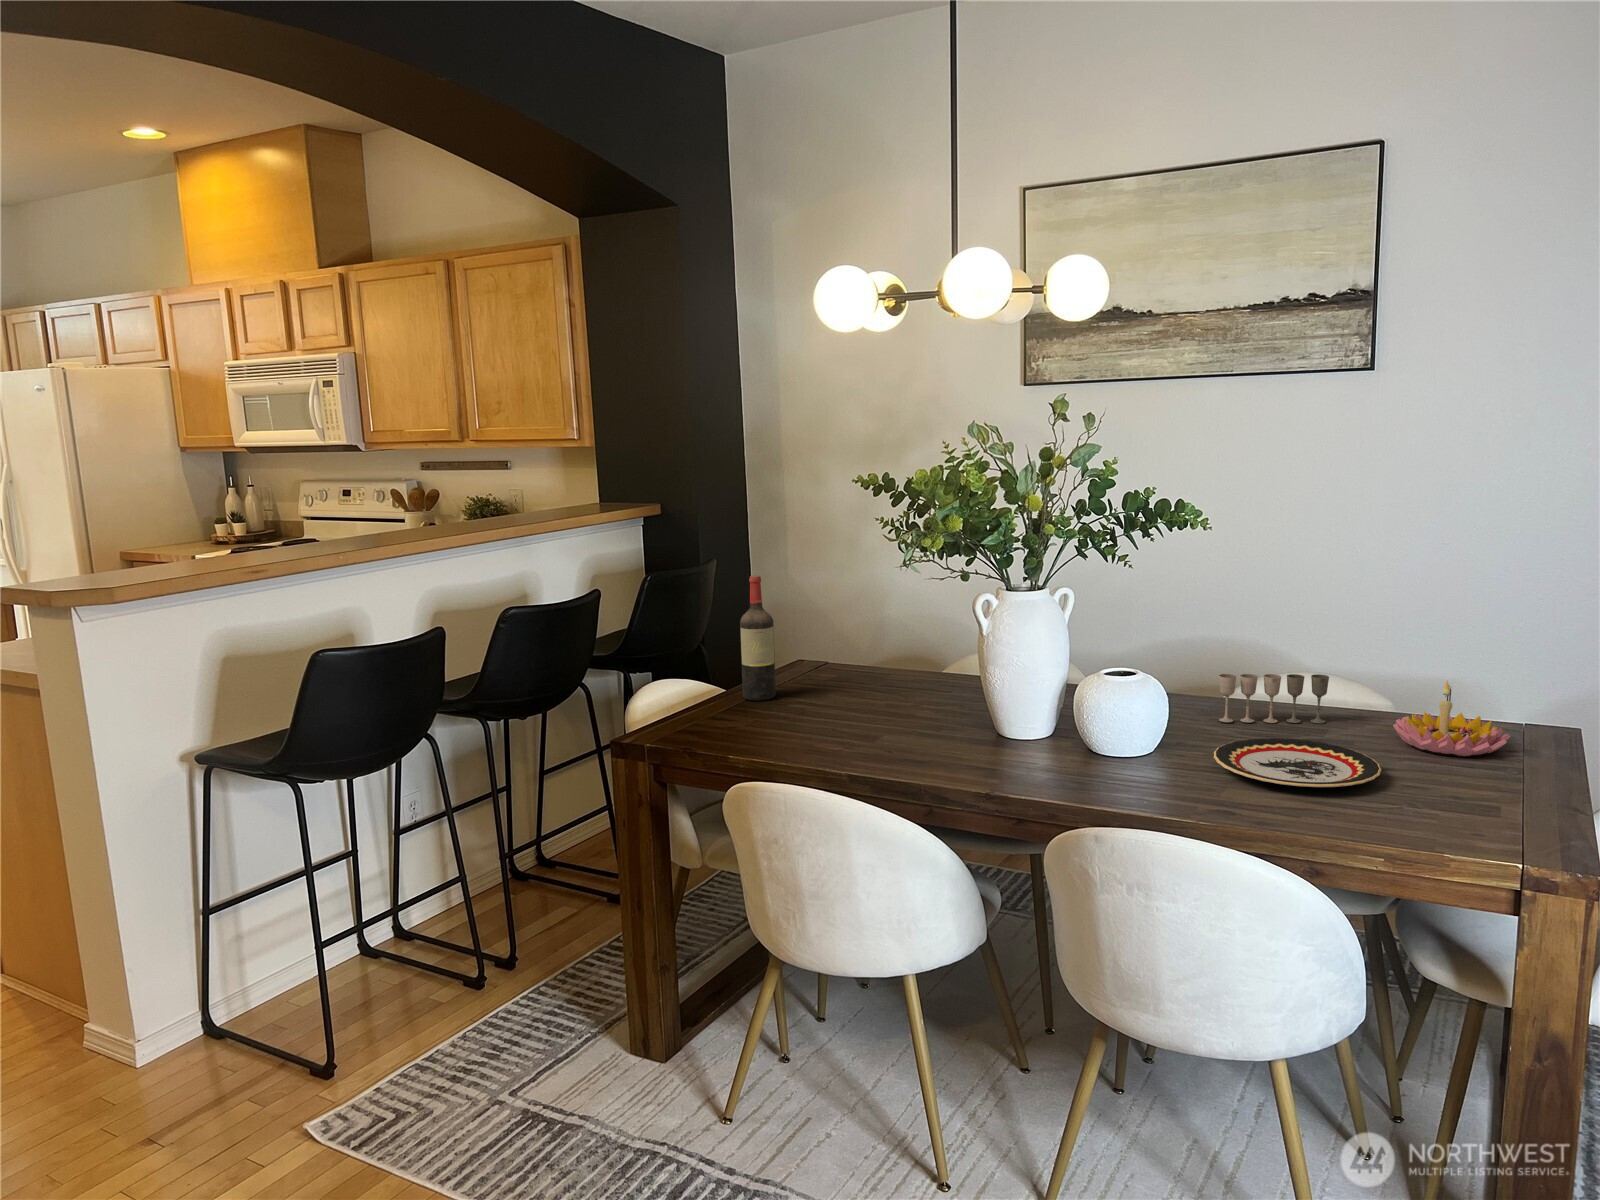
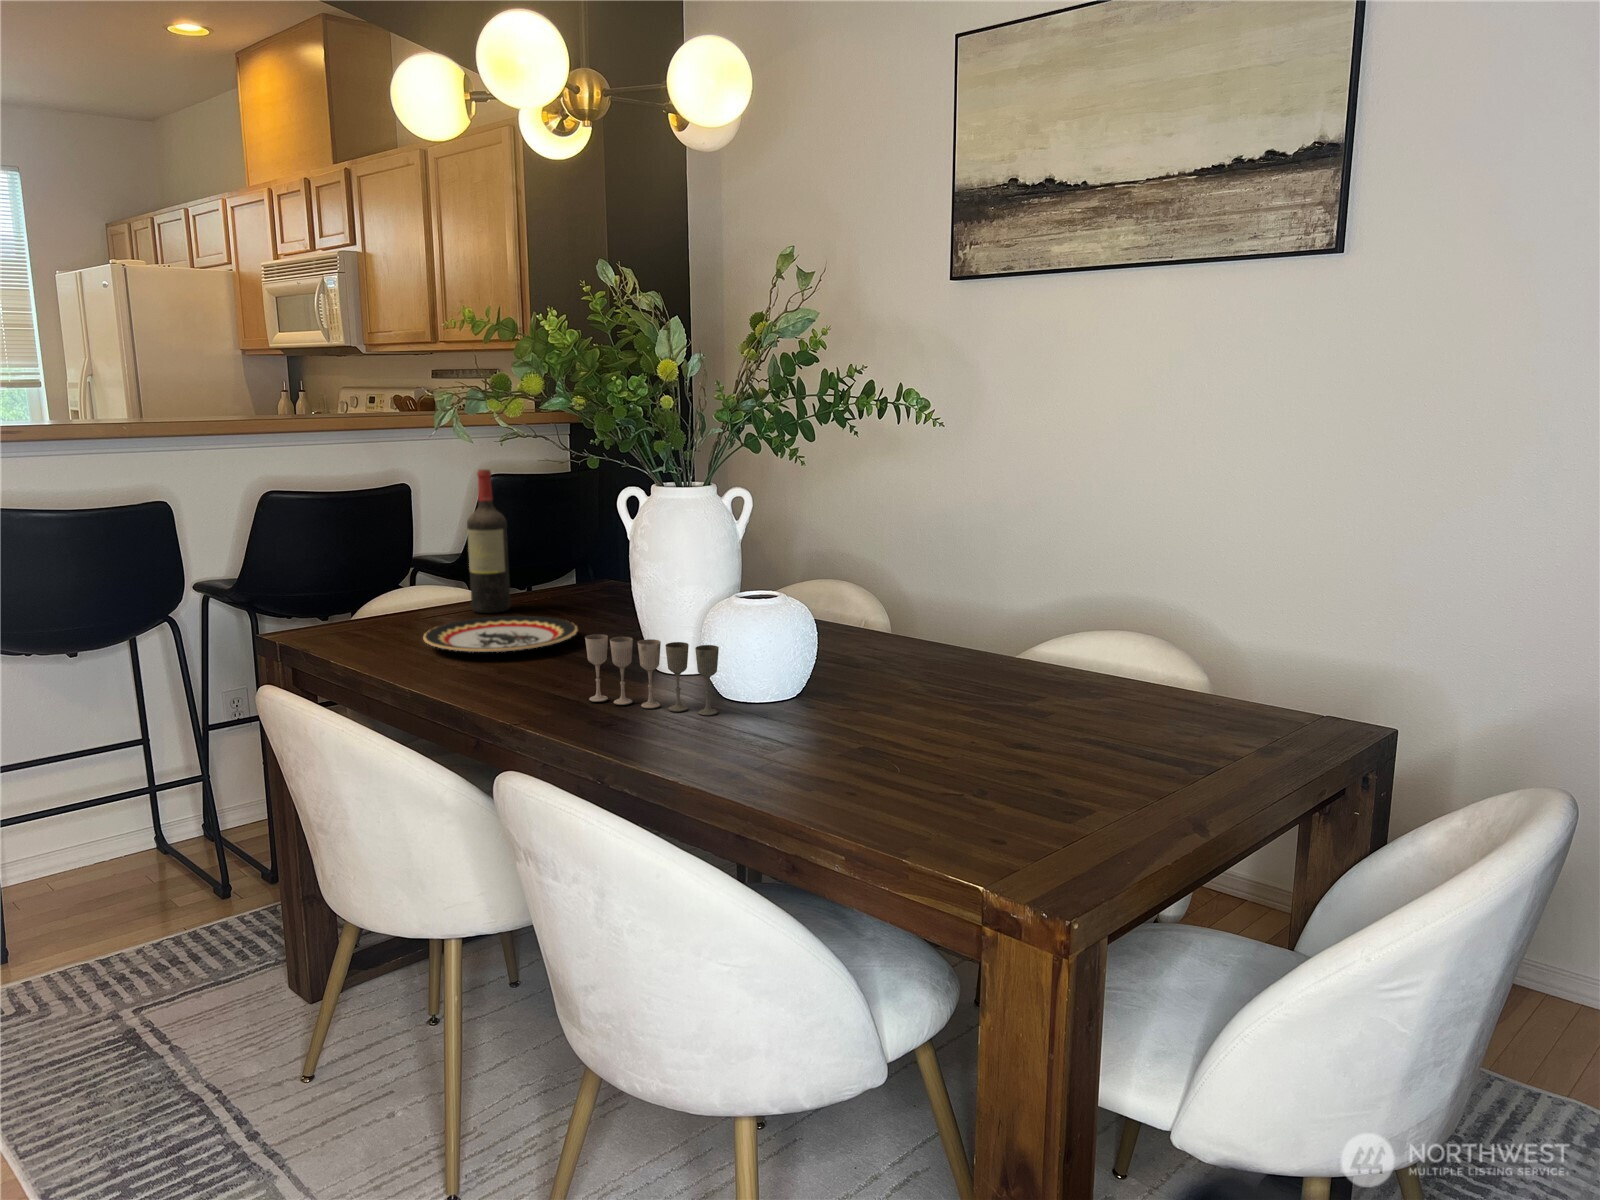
wine glass: present [1219,674,1329,724] -> present [585,634,719,715]
candle holder: present [1393,681,1510,757] -> none [1105,640,1257,750]
plate: present [1214,738,1381,787] -> present [423,616,578,652]

